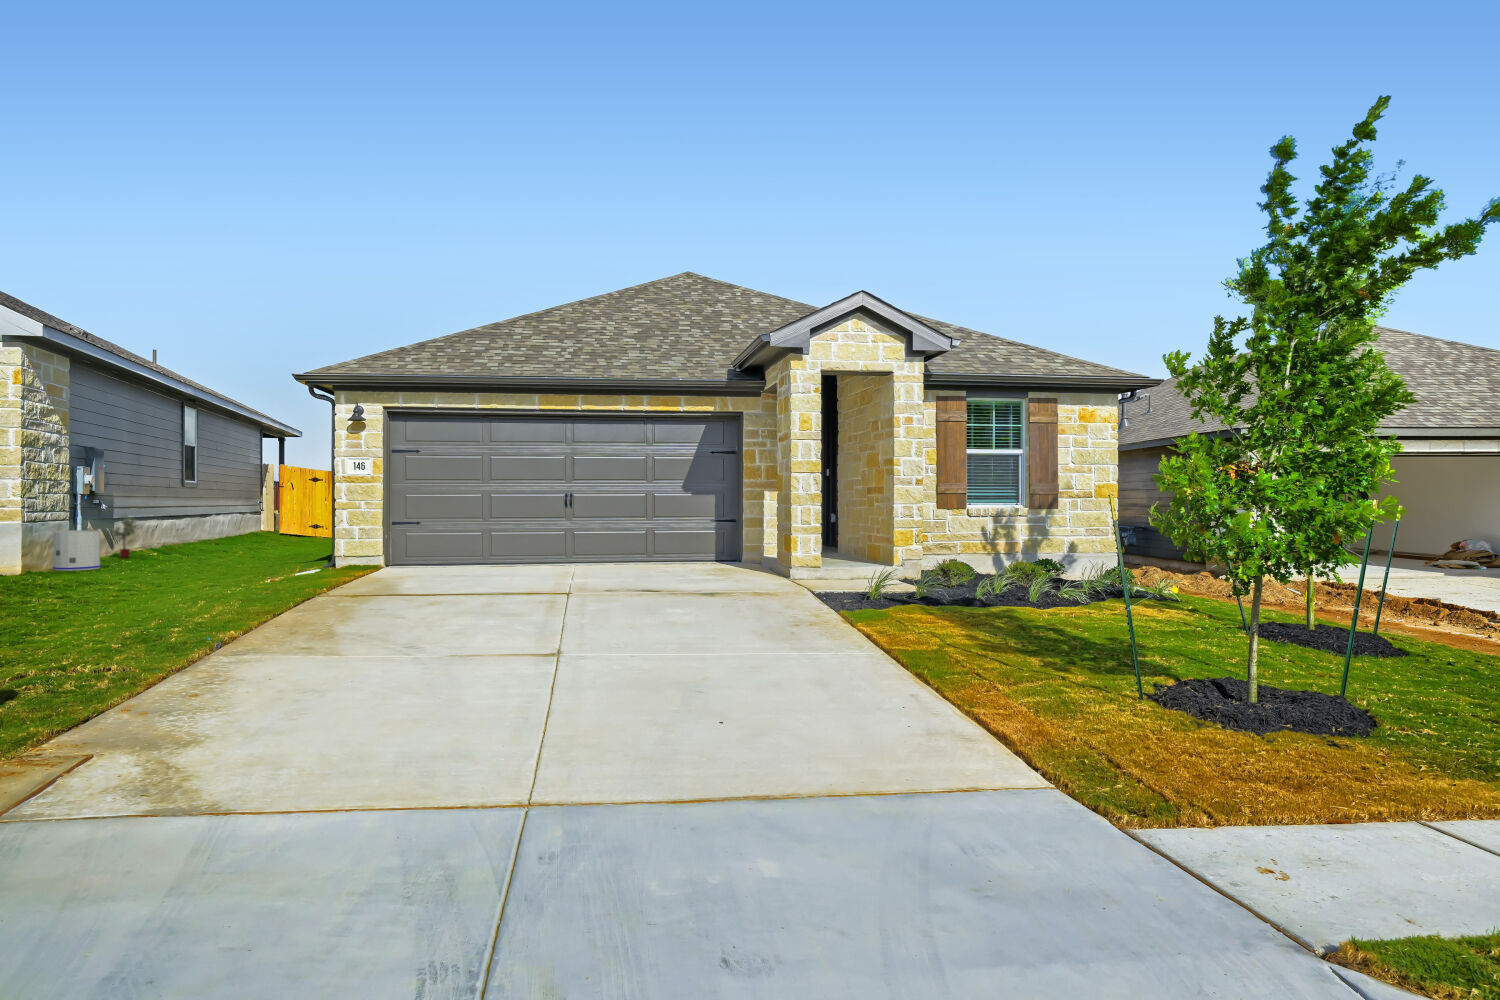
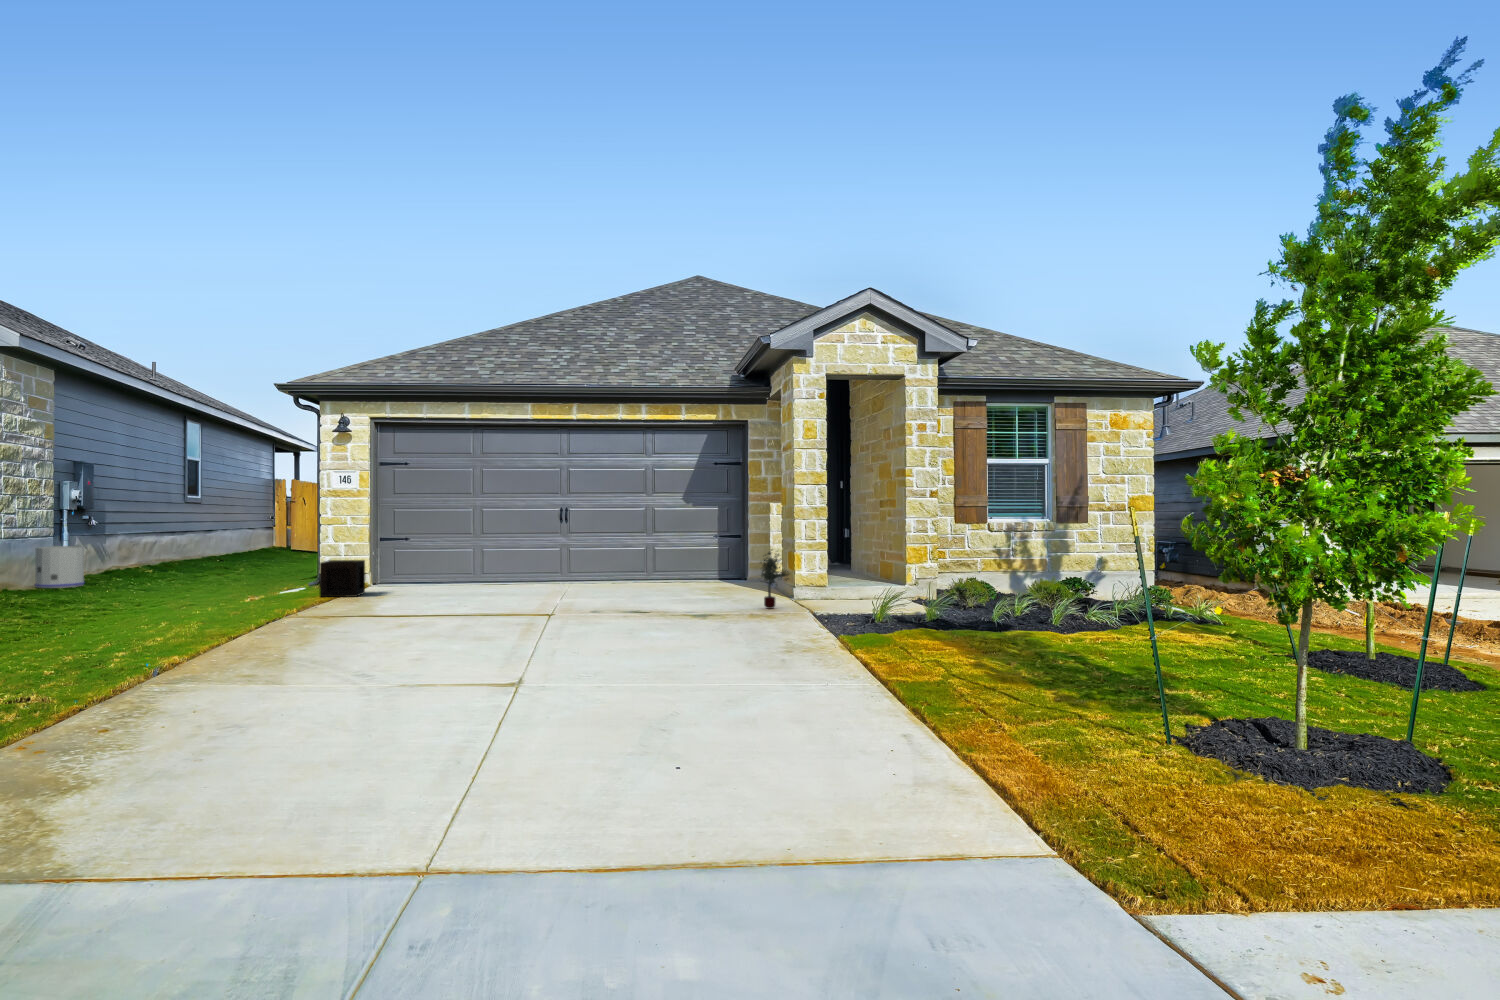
potted tree: present [110,515,136,558] -> present [761,549,789,609]
wooden crate: none [337,544,379,579] -> present [319,560,365,597]

